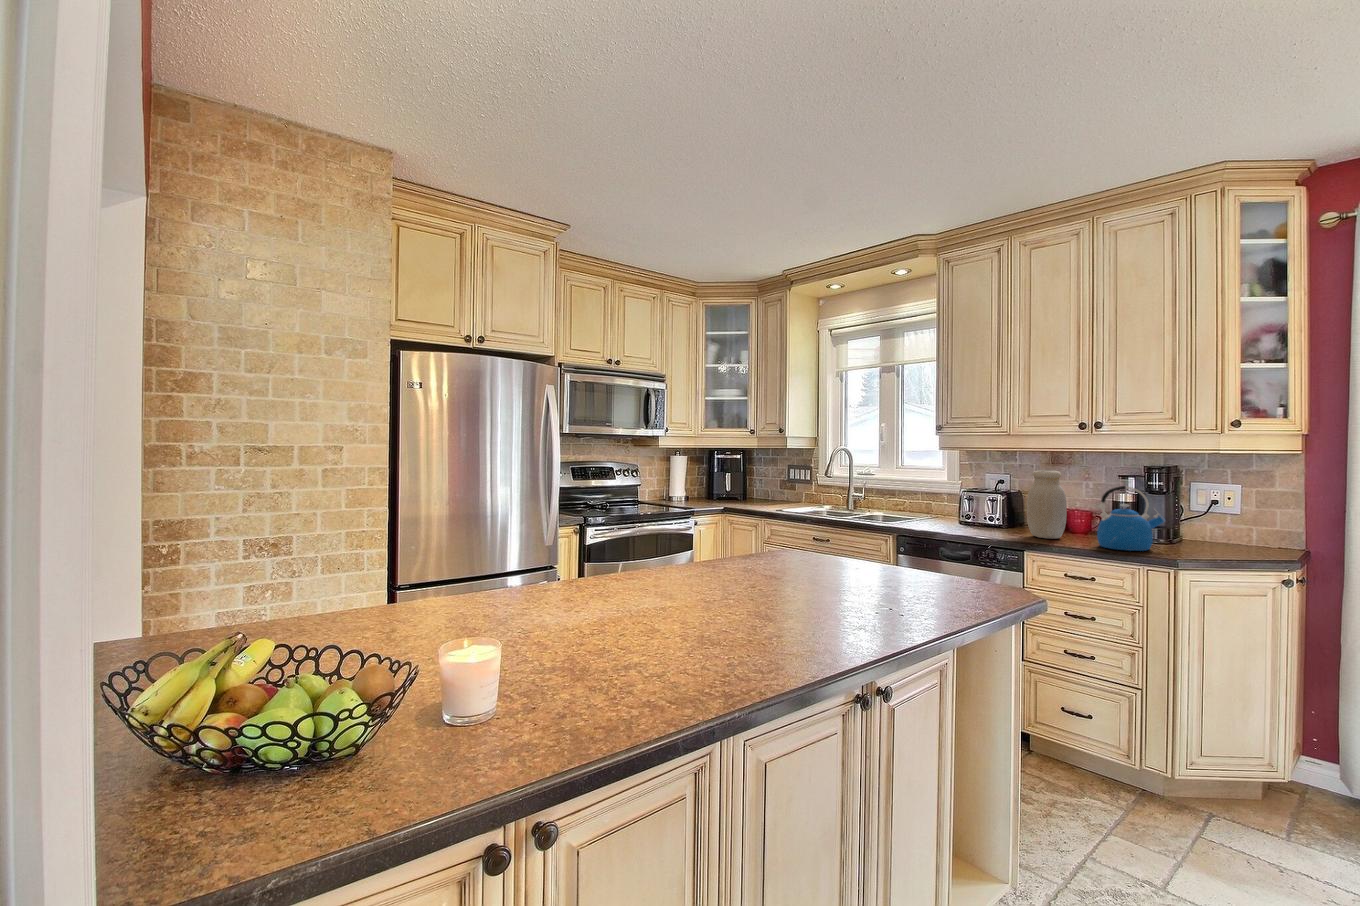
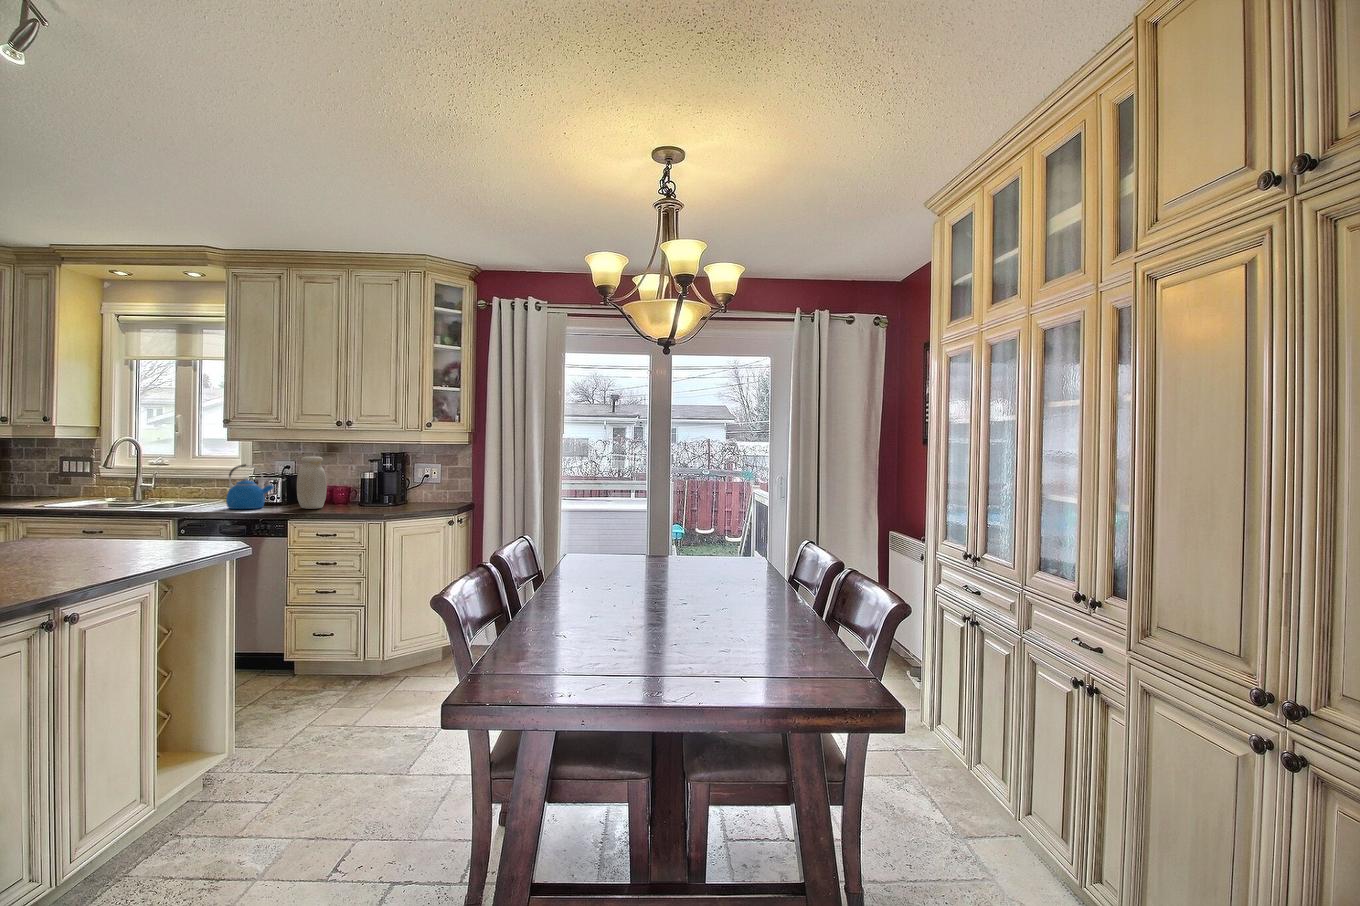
kettle: present [1097,486,1165,551] -> present [226,464,274,509]

